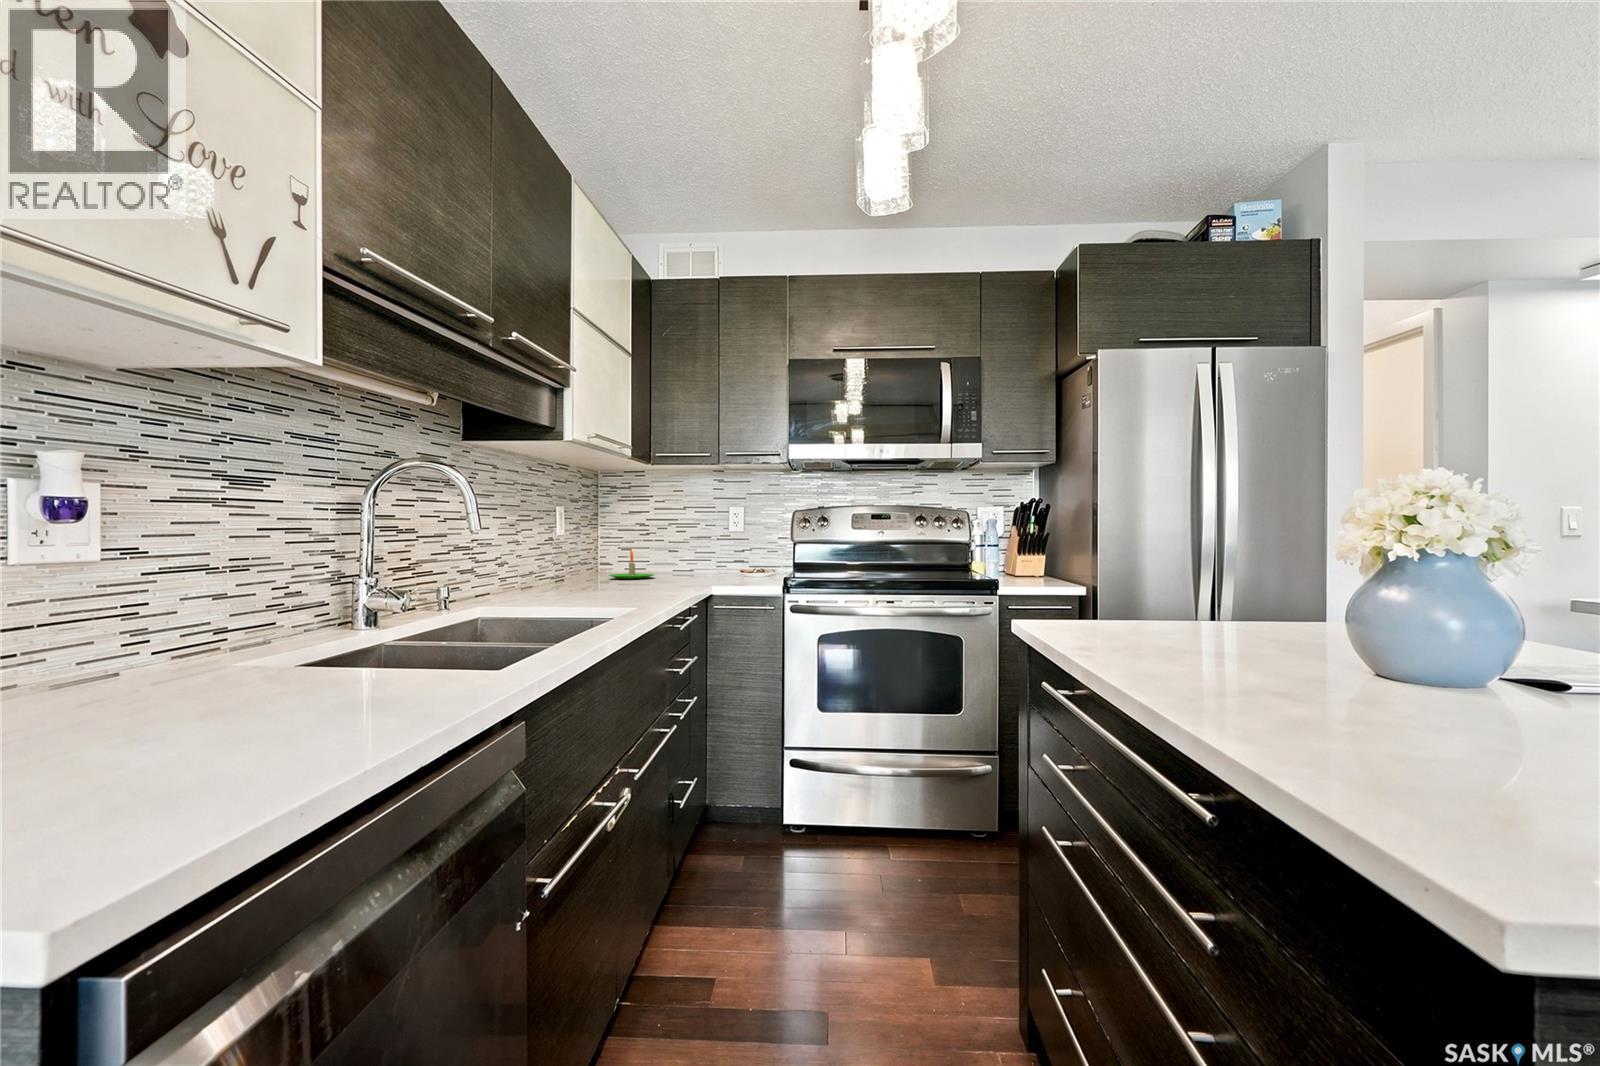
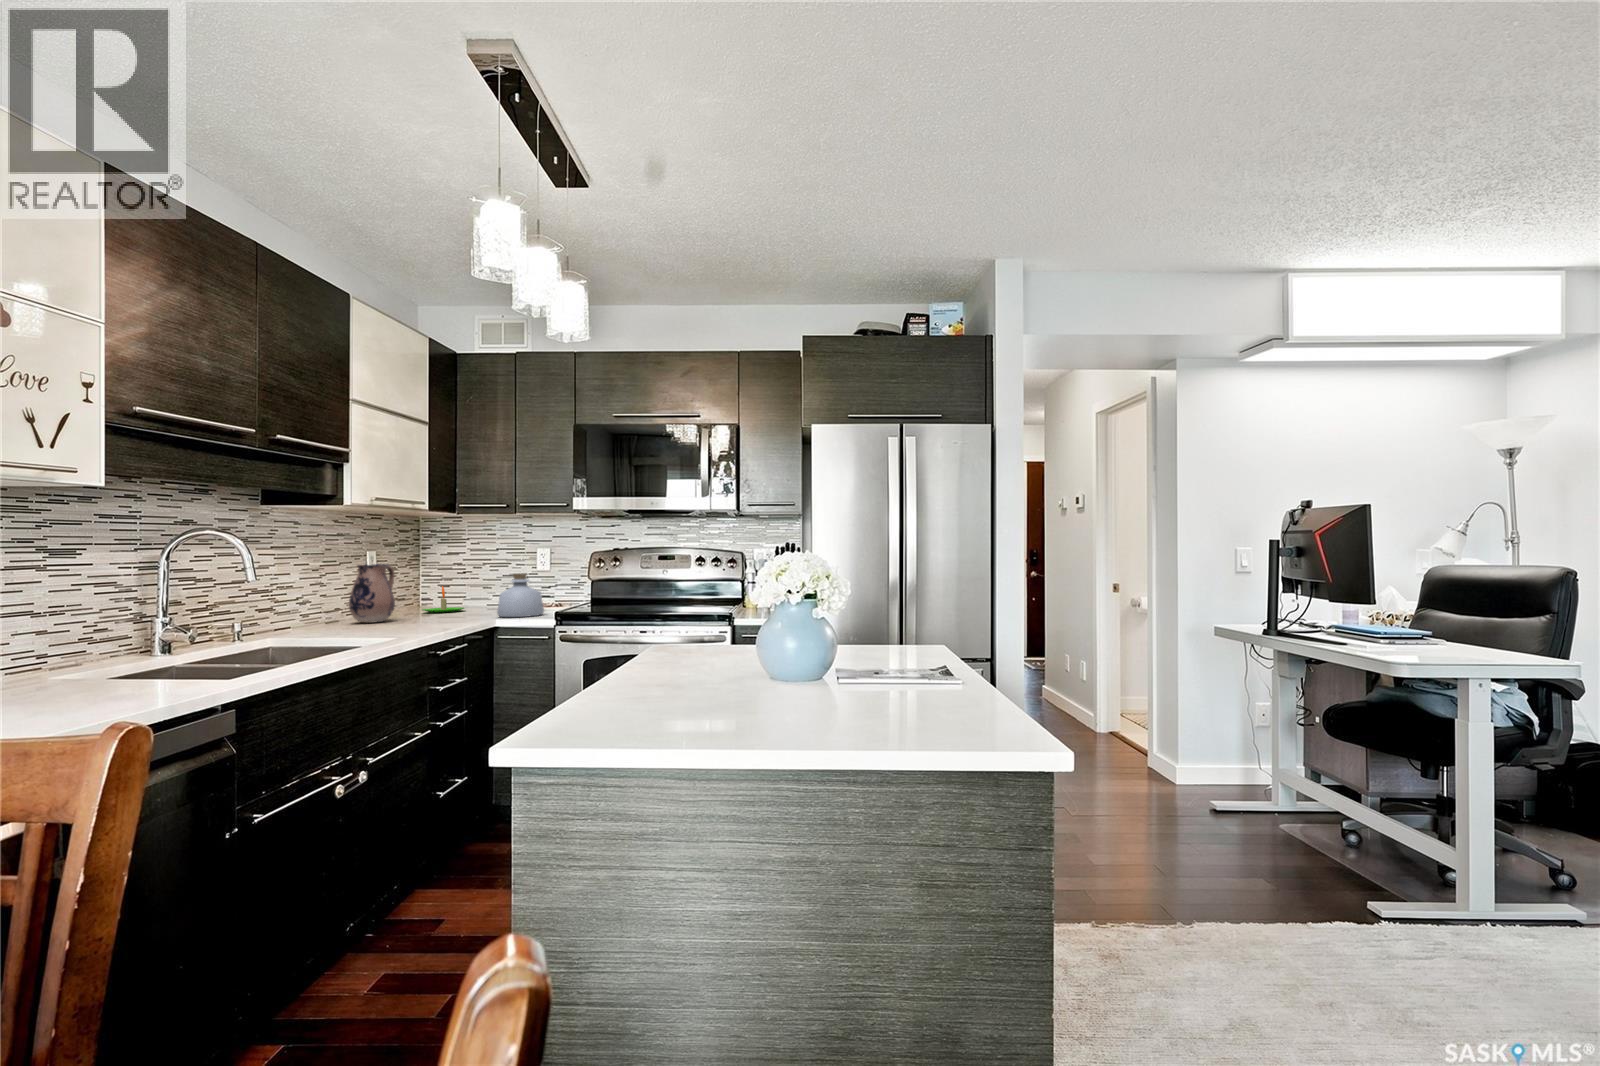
ceramic pitcher: none [545,520,595,589] -> present [349,564,395,623]
bottle: none [711,535,764,587] -> present [497,573,544,617]

